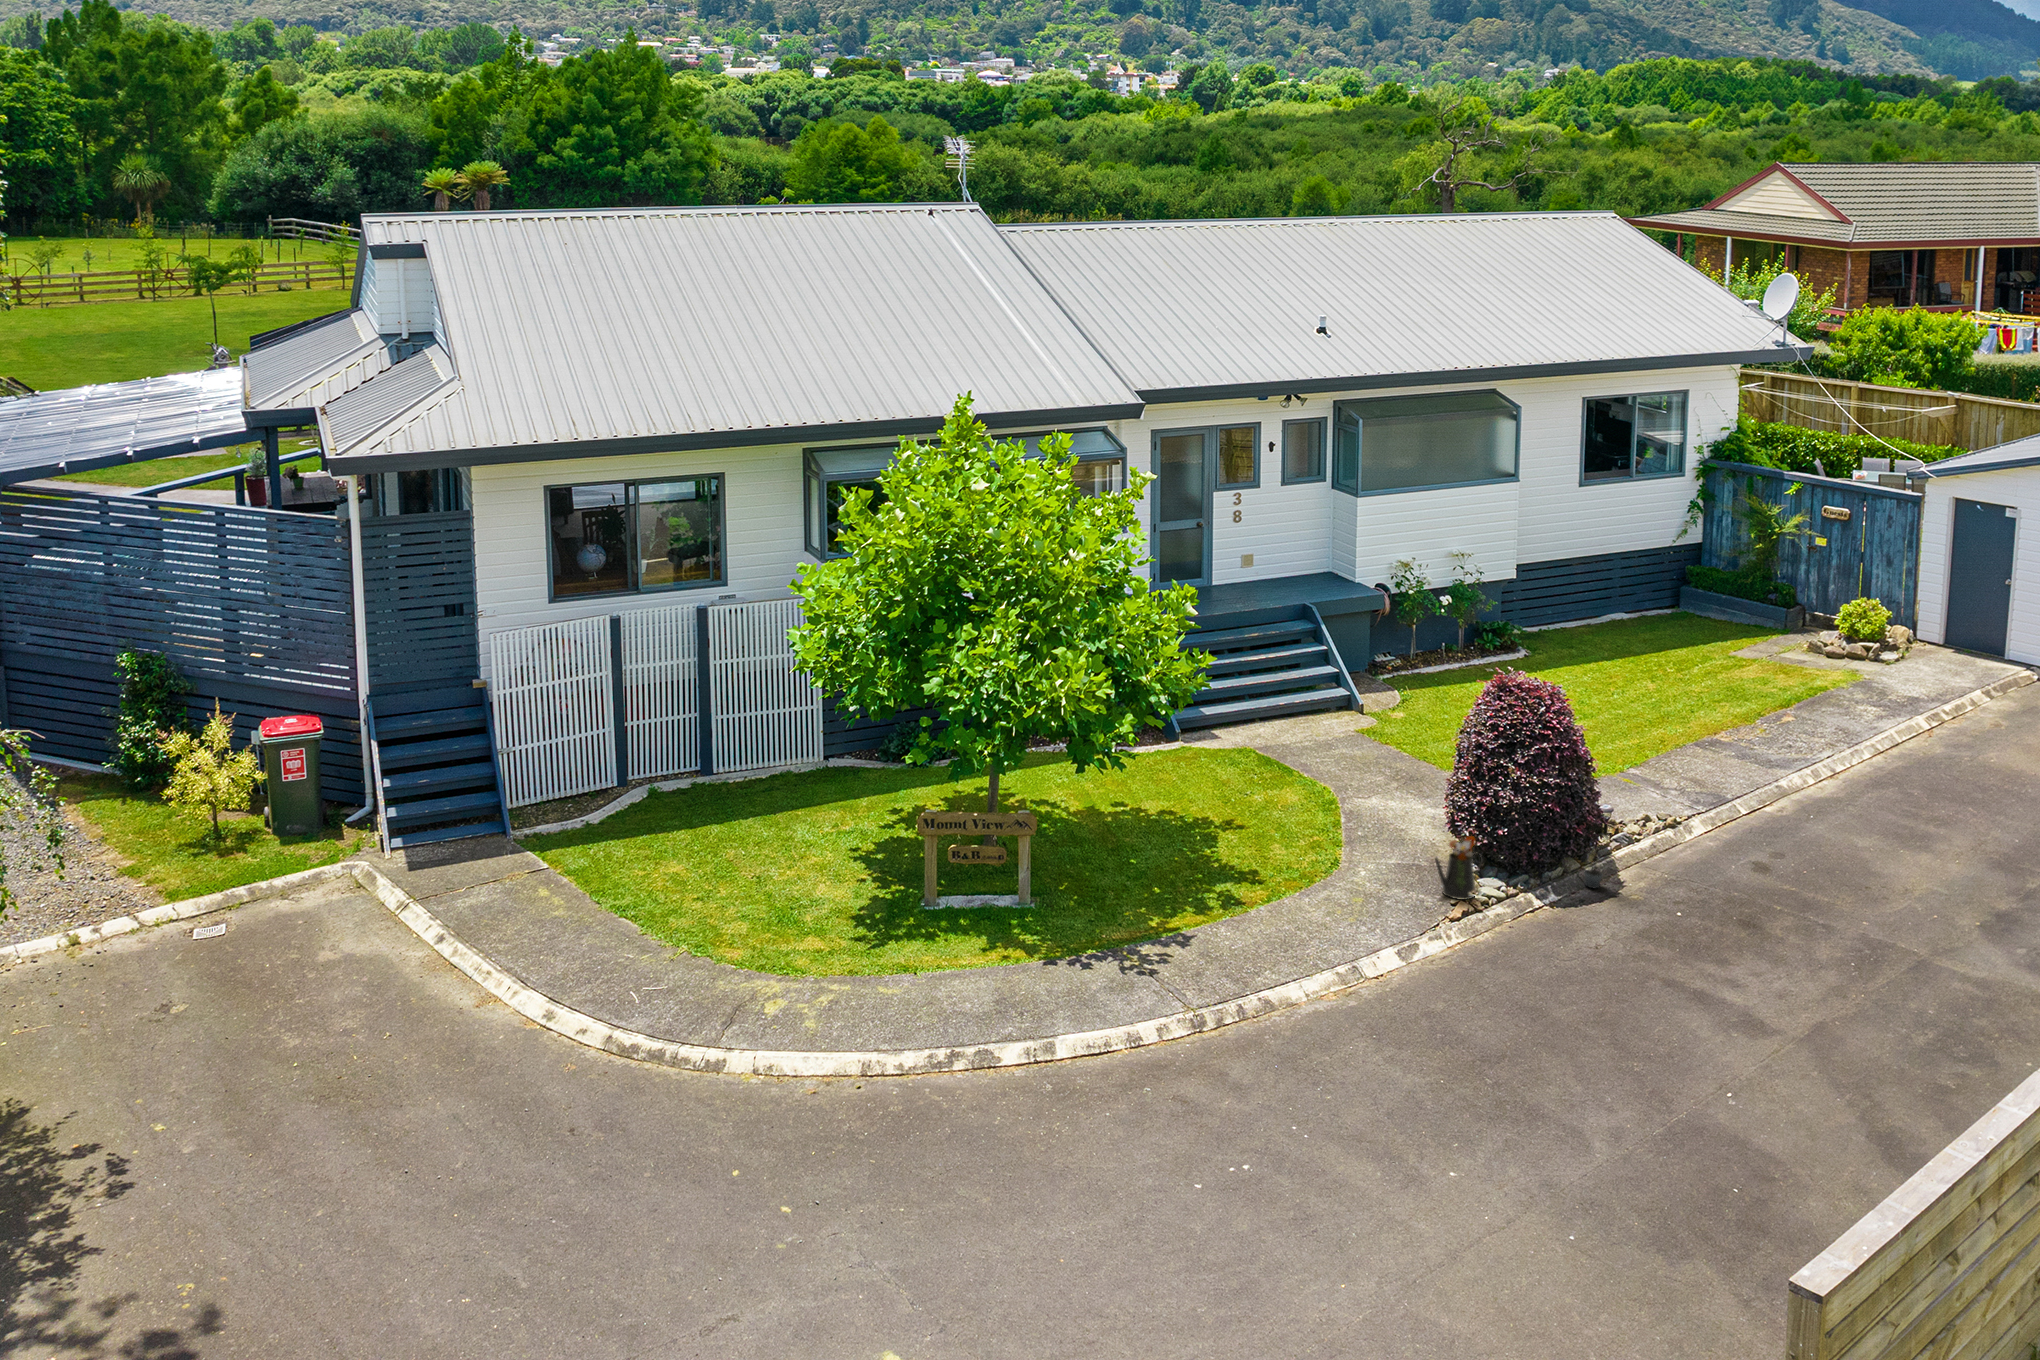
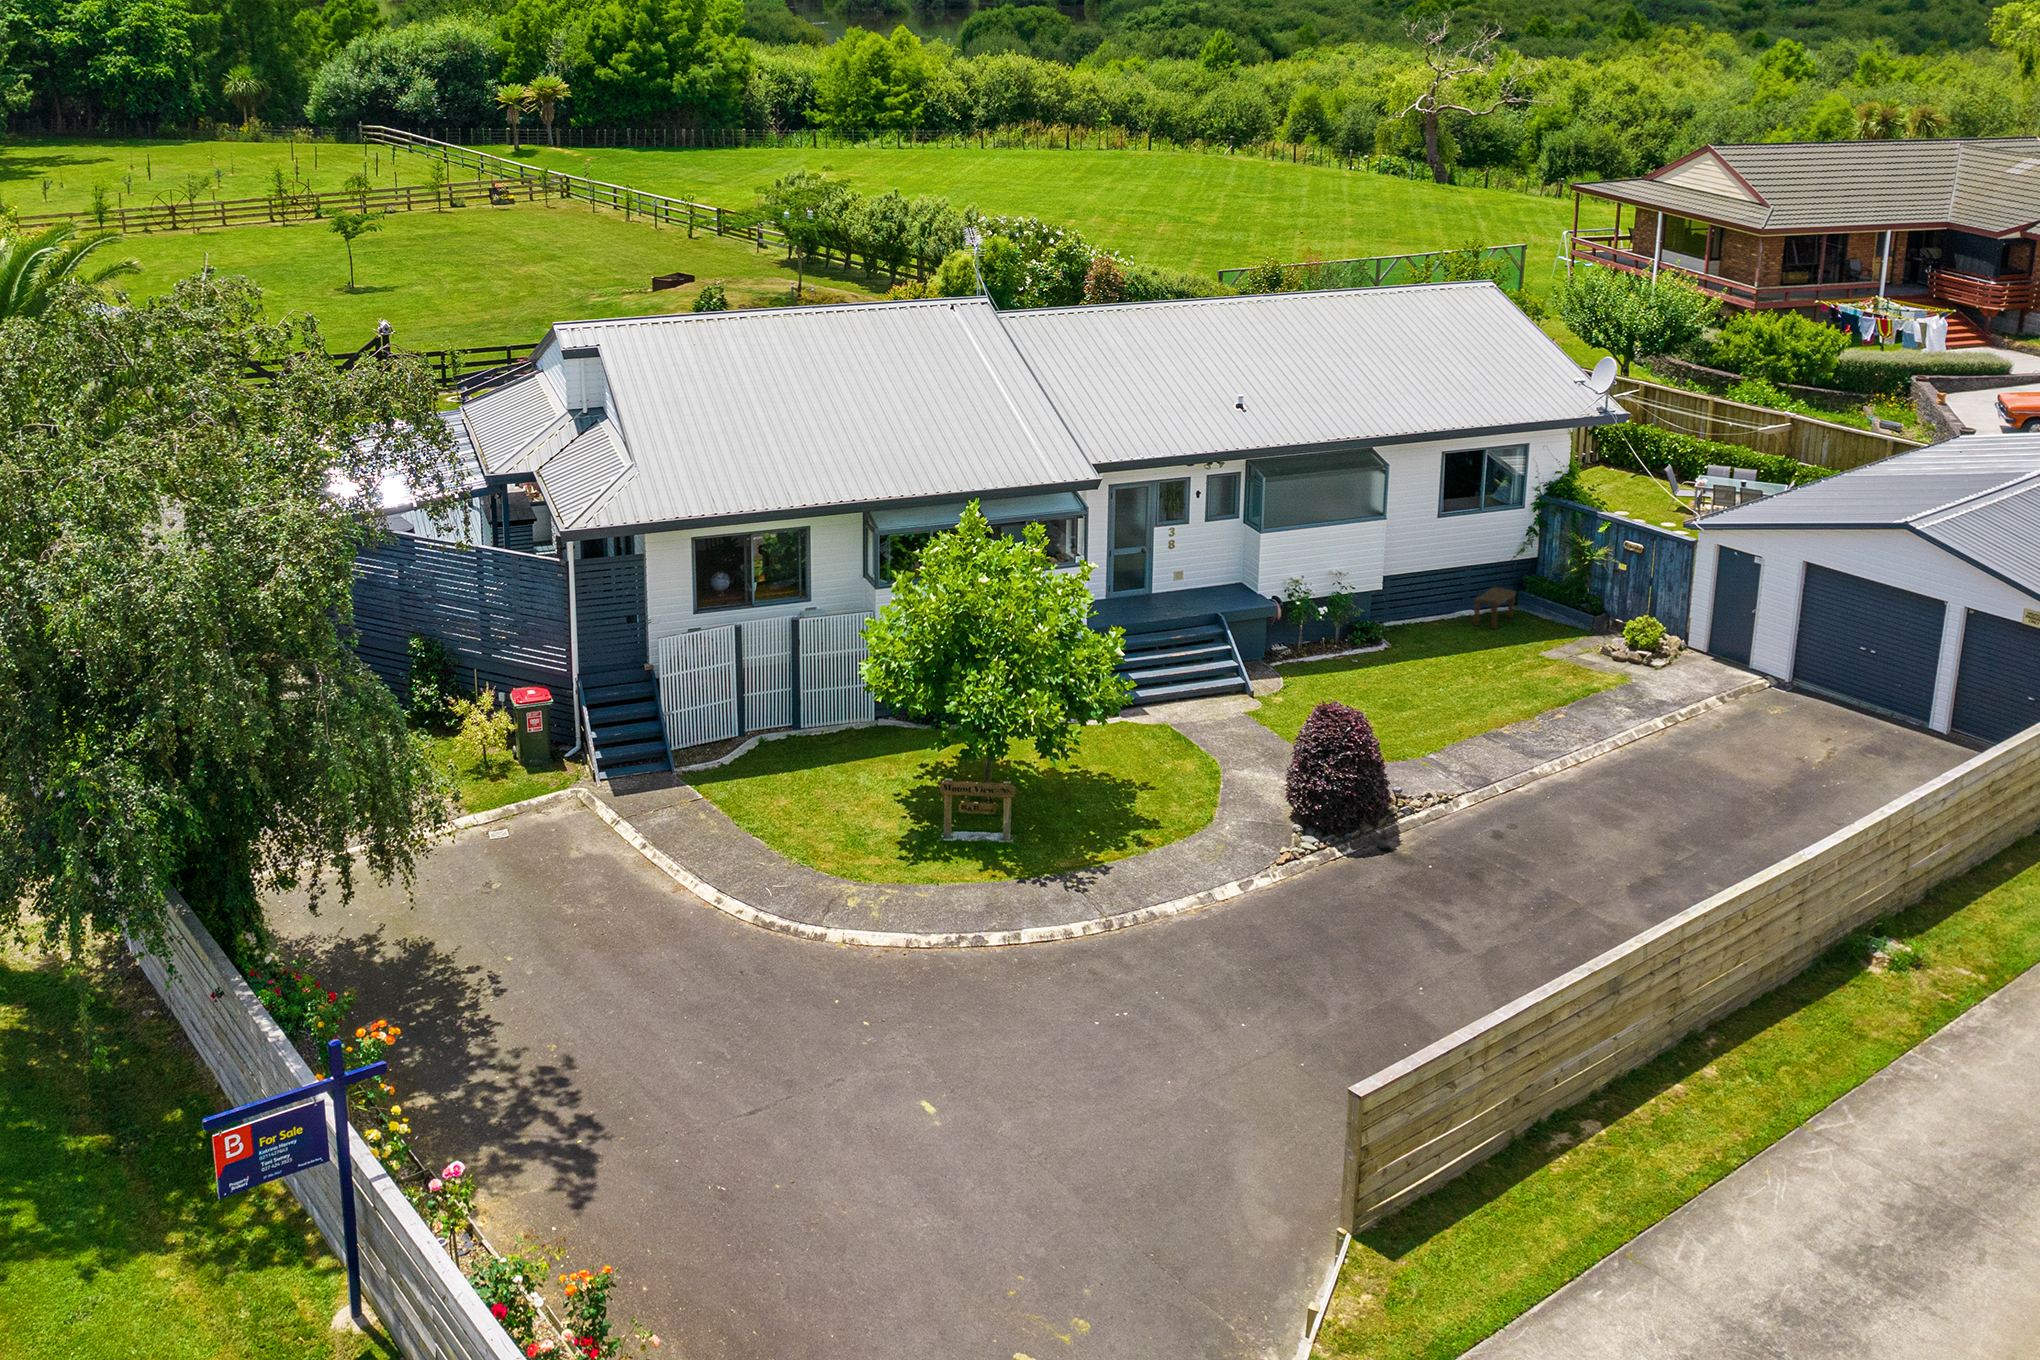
bench: none [1633,581,1683,631] -> present [1473,587,1516,629]
watering can: present [1435,836,1477,900] -> none [1275,809,1307,852]

